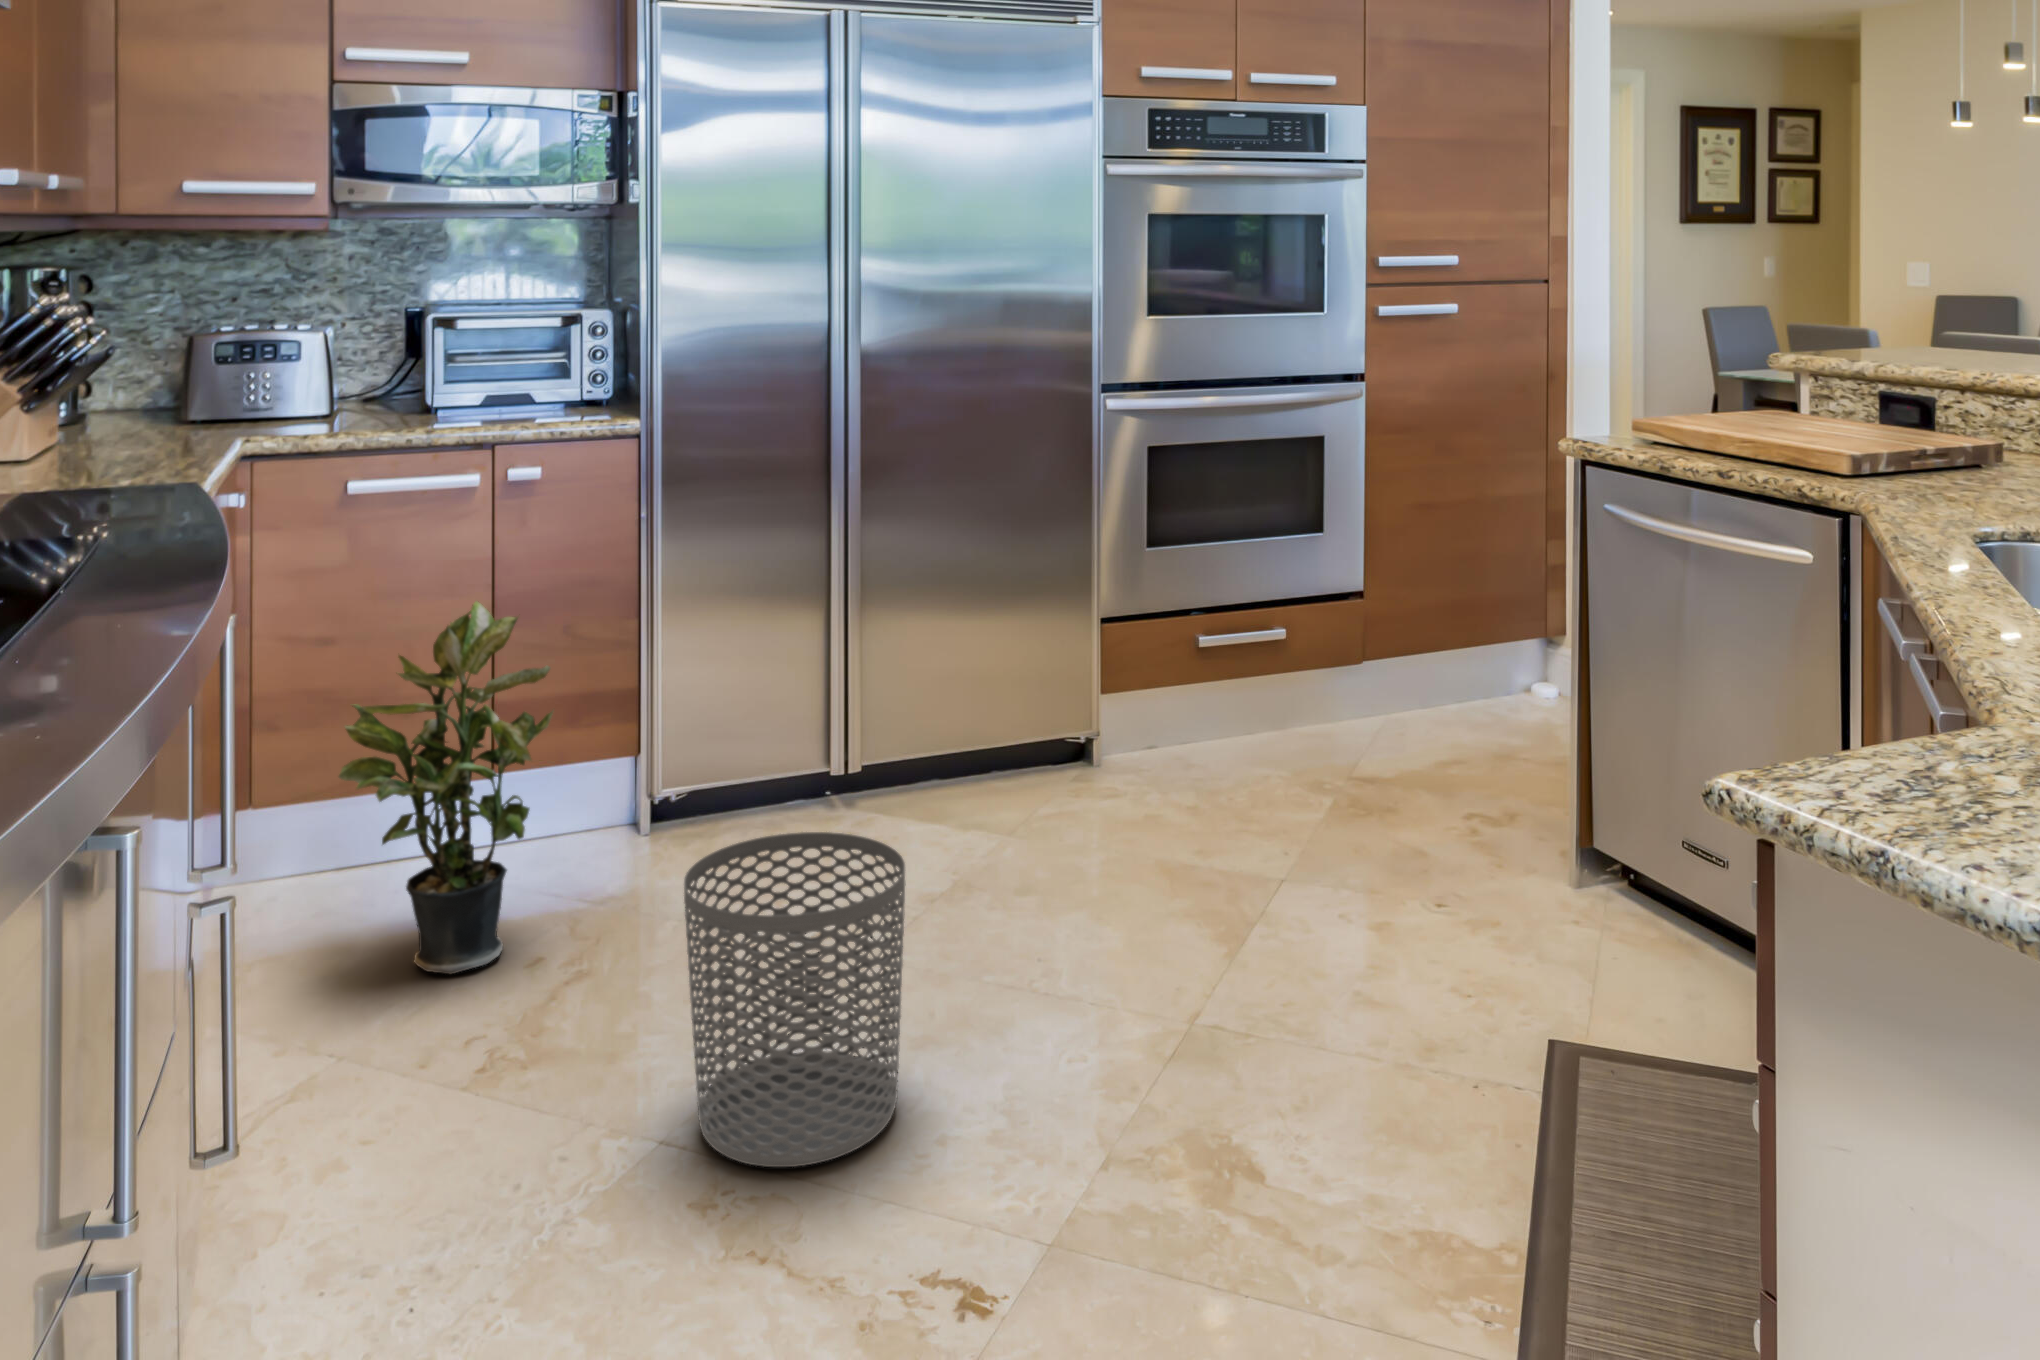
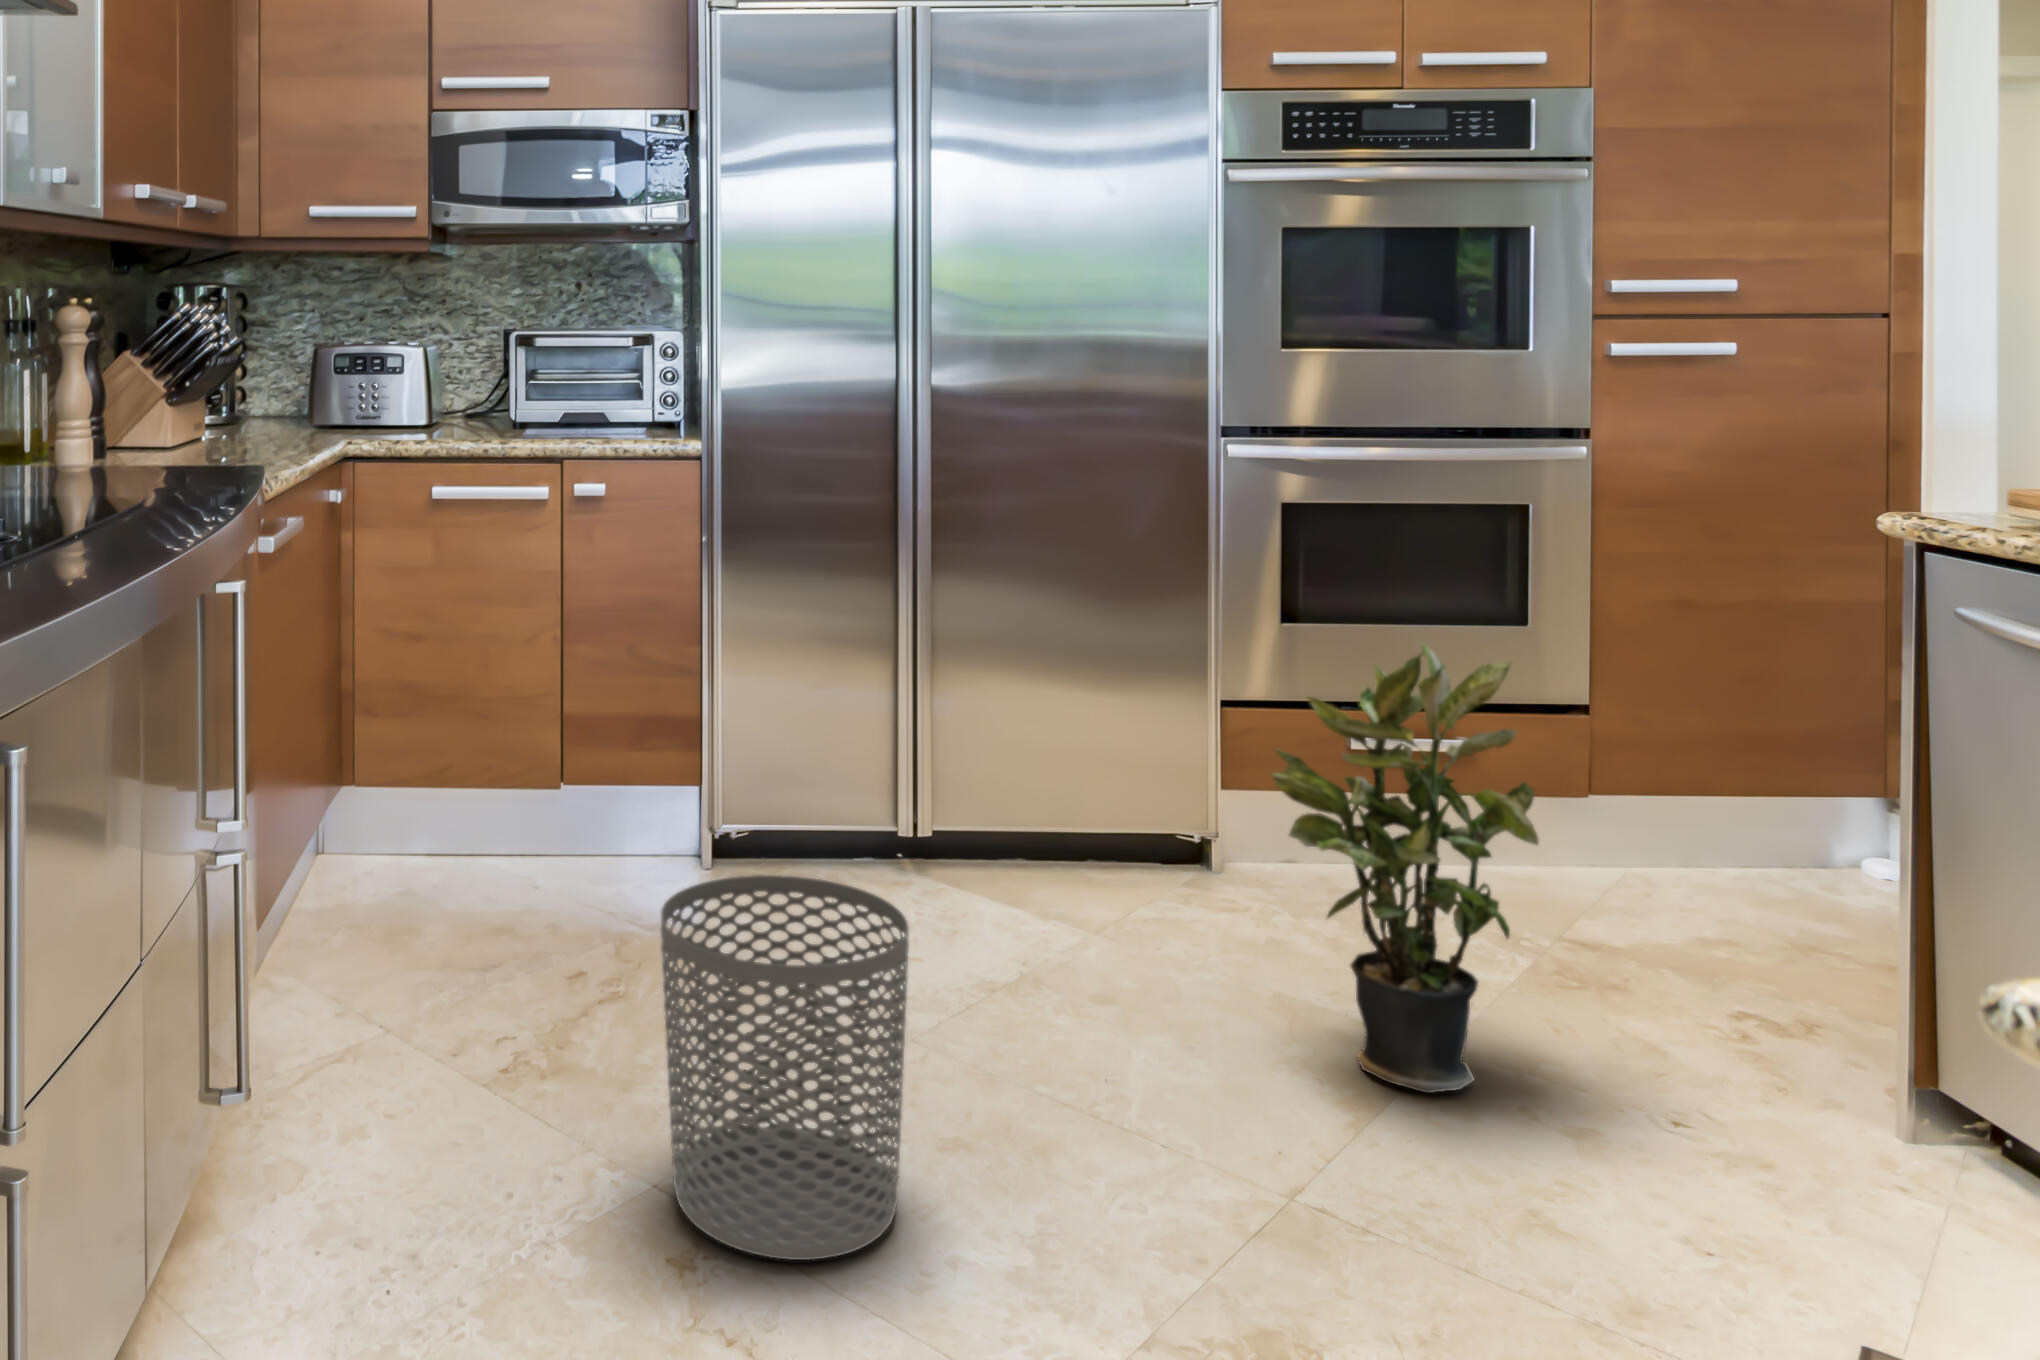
potted plant: present [339,601,553,974] -> present [1272,645,1539,1093]

